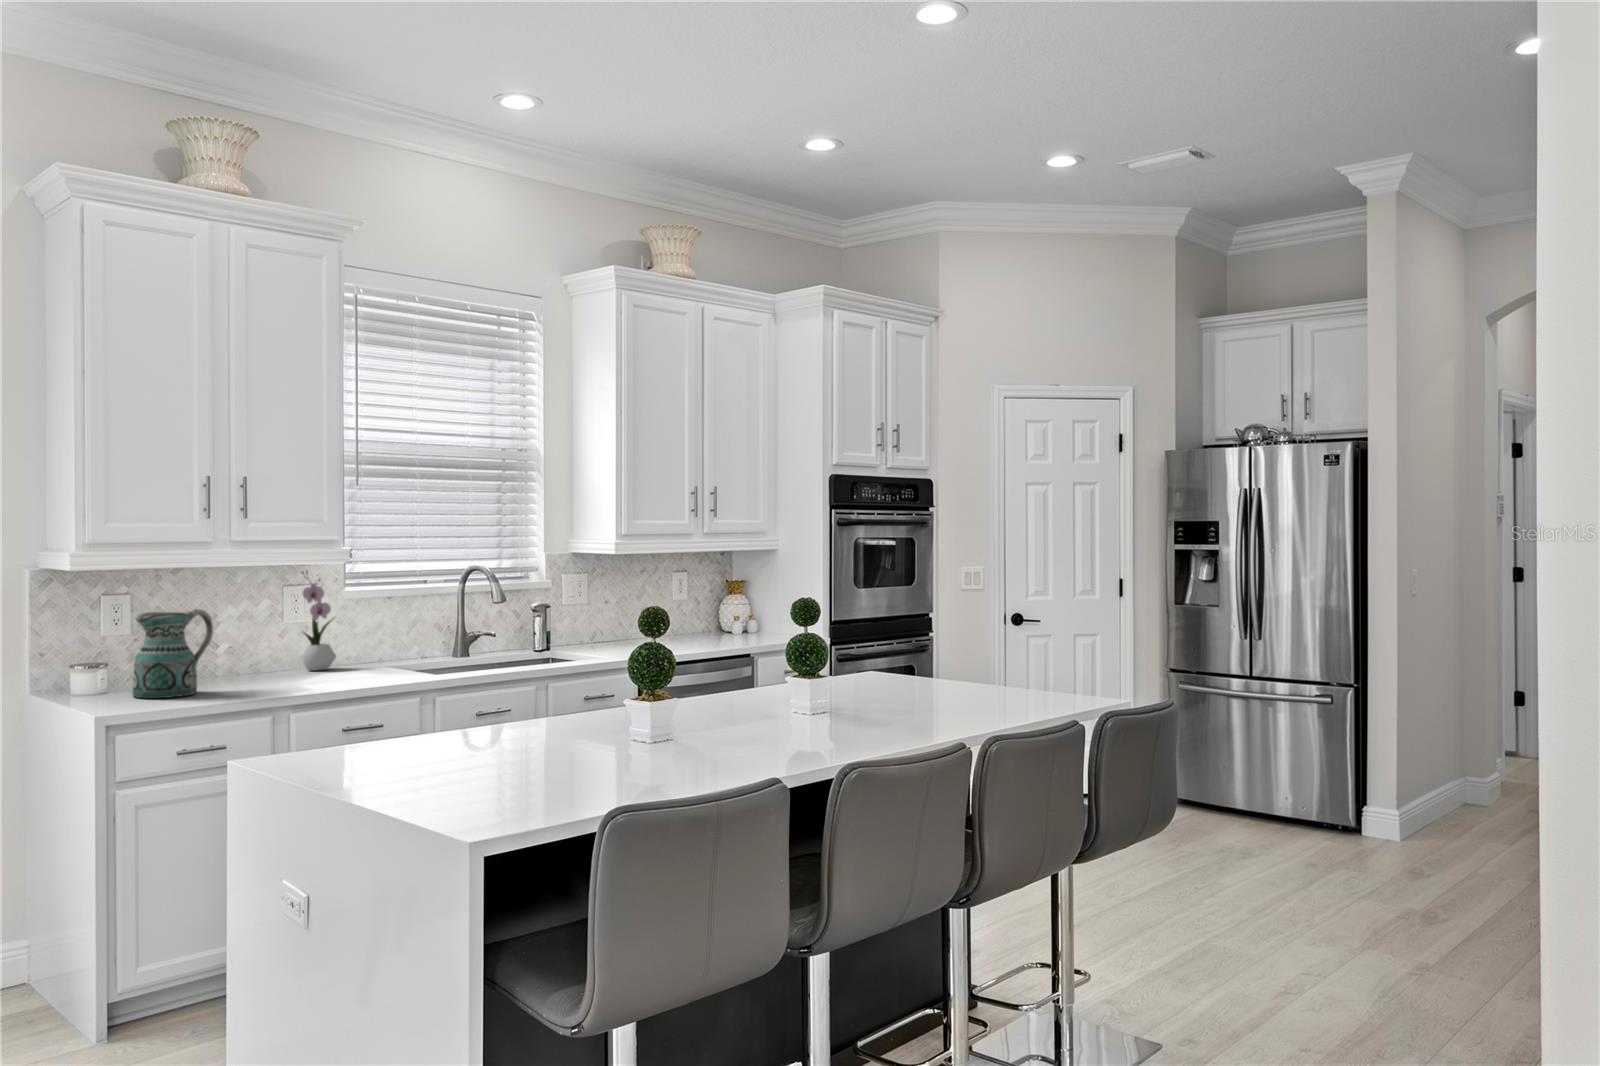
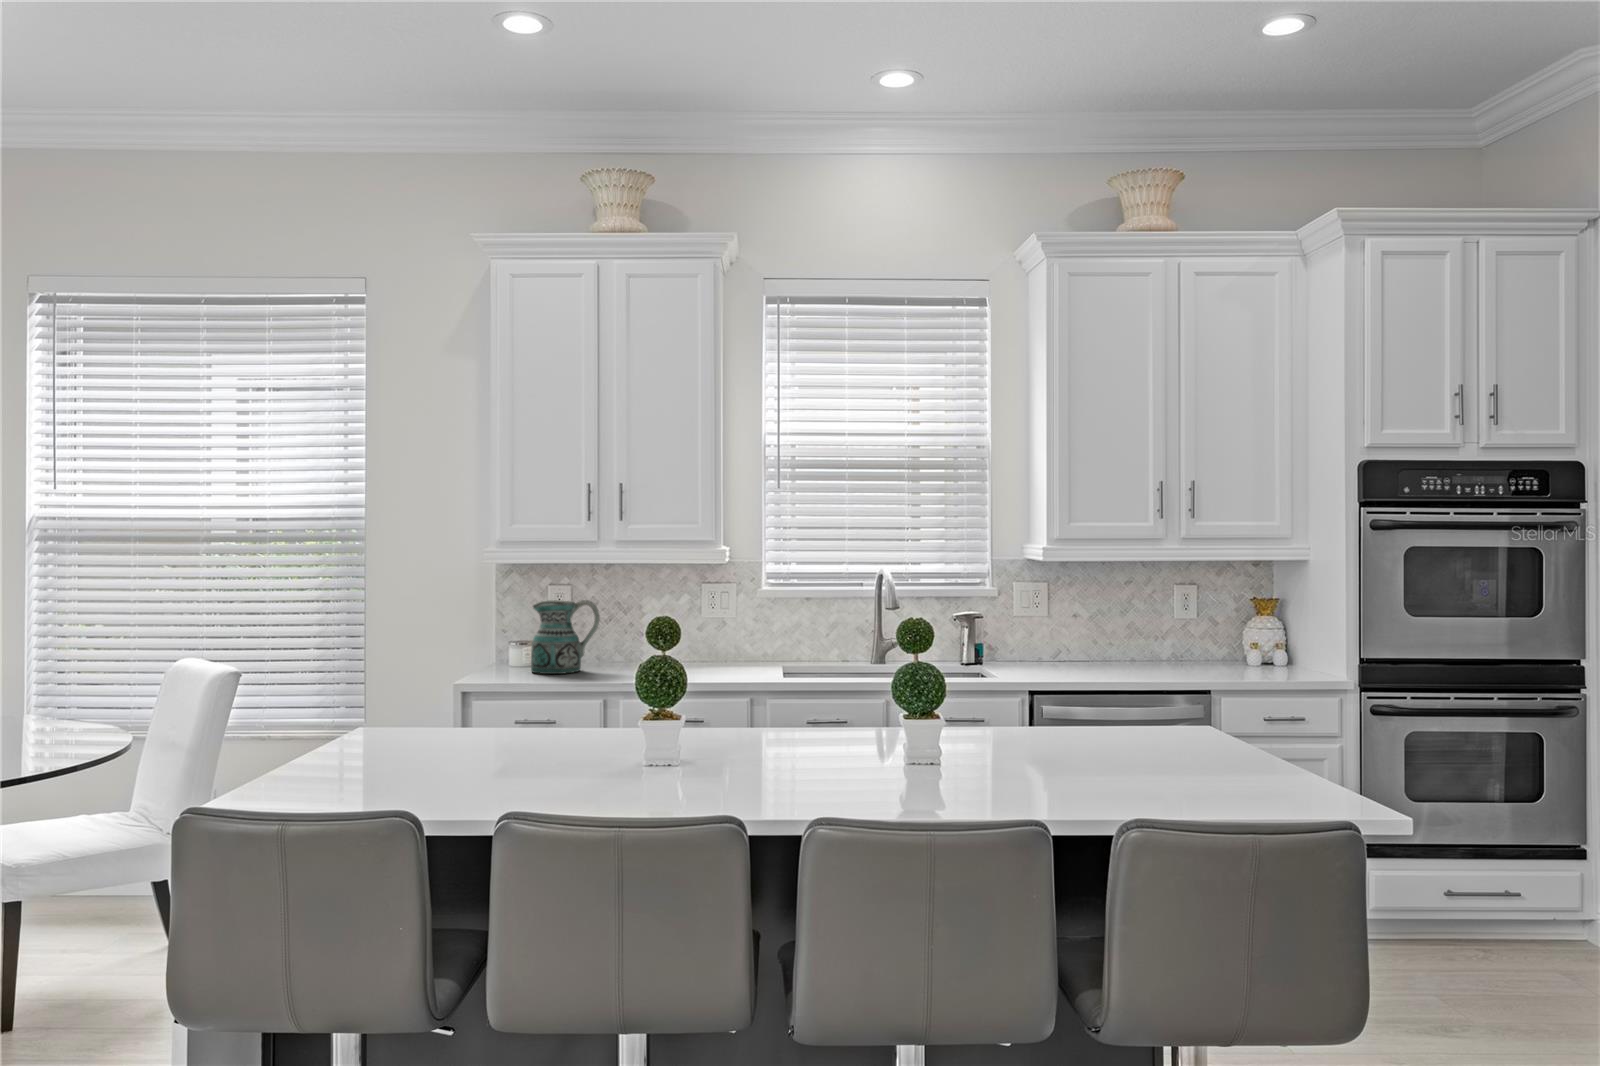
flower arrangement: present [300,571,336,671] -> none [710,570,750,664]

